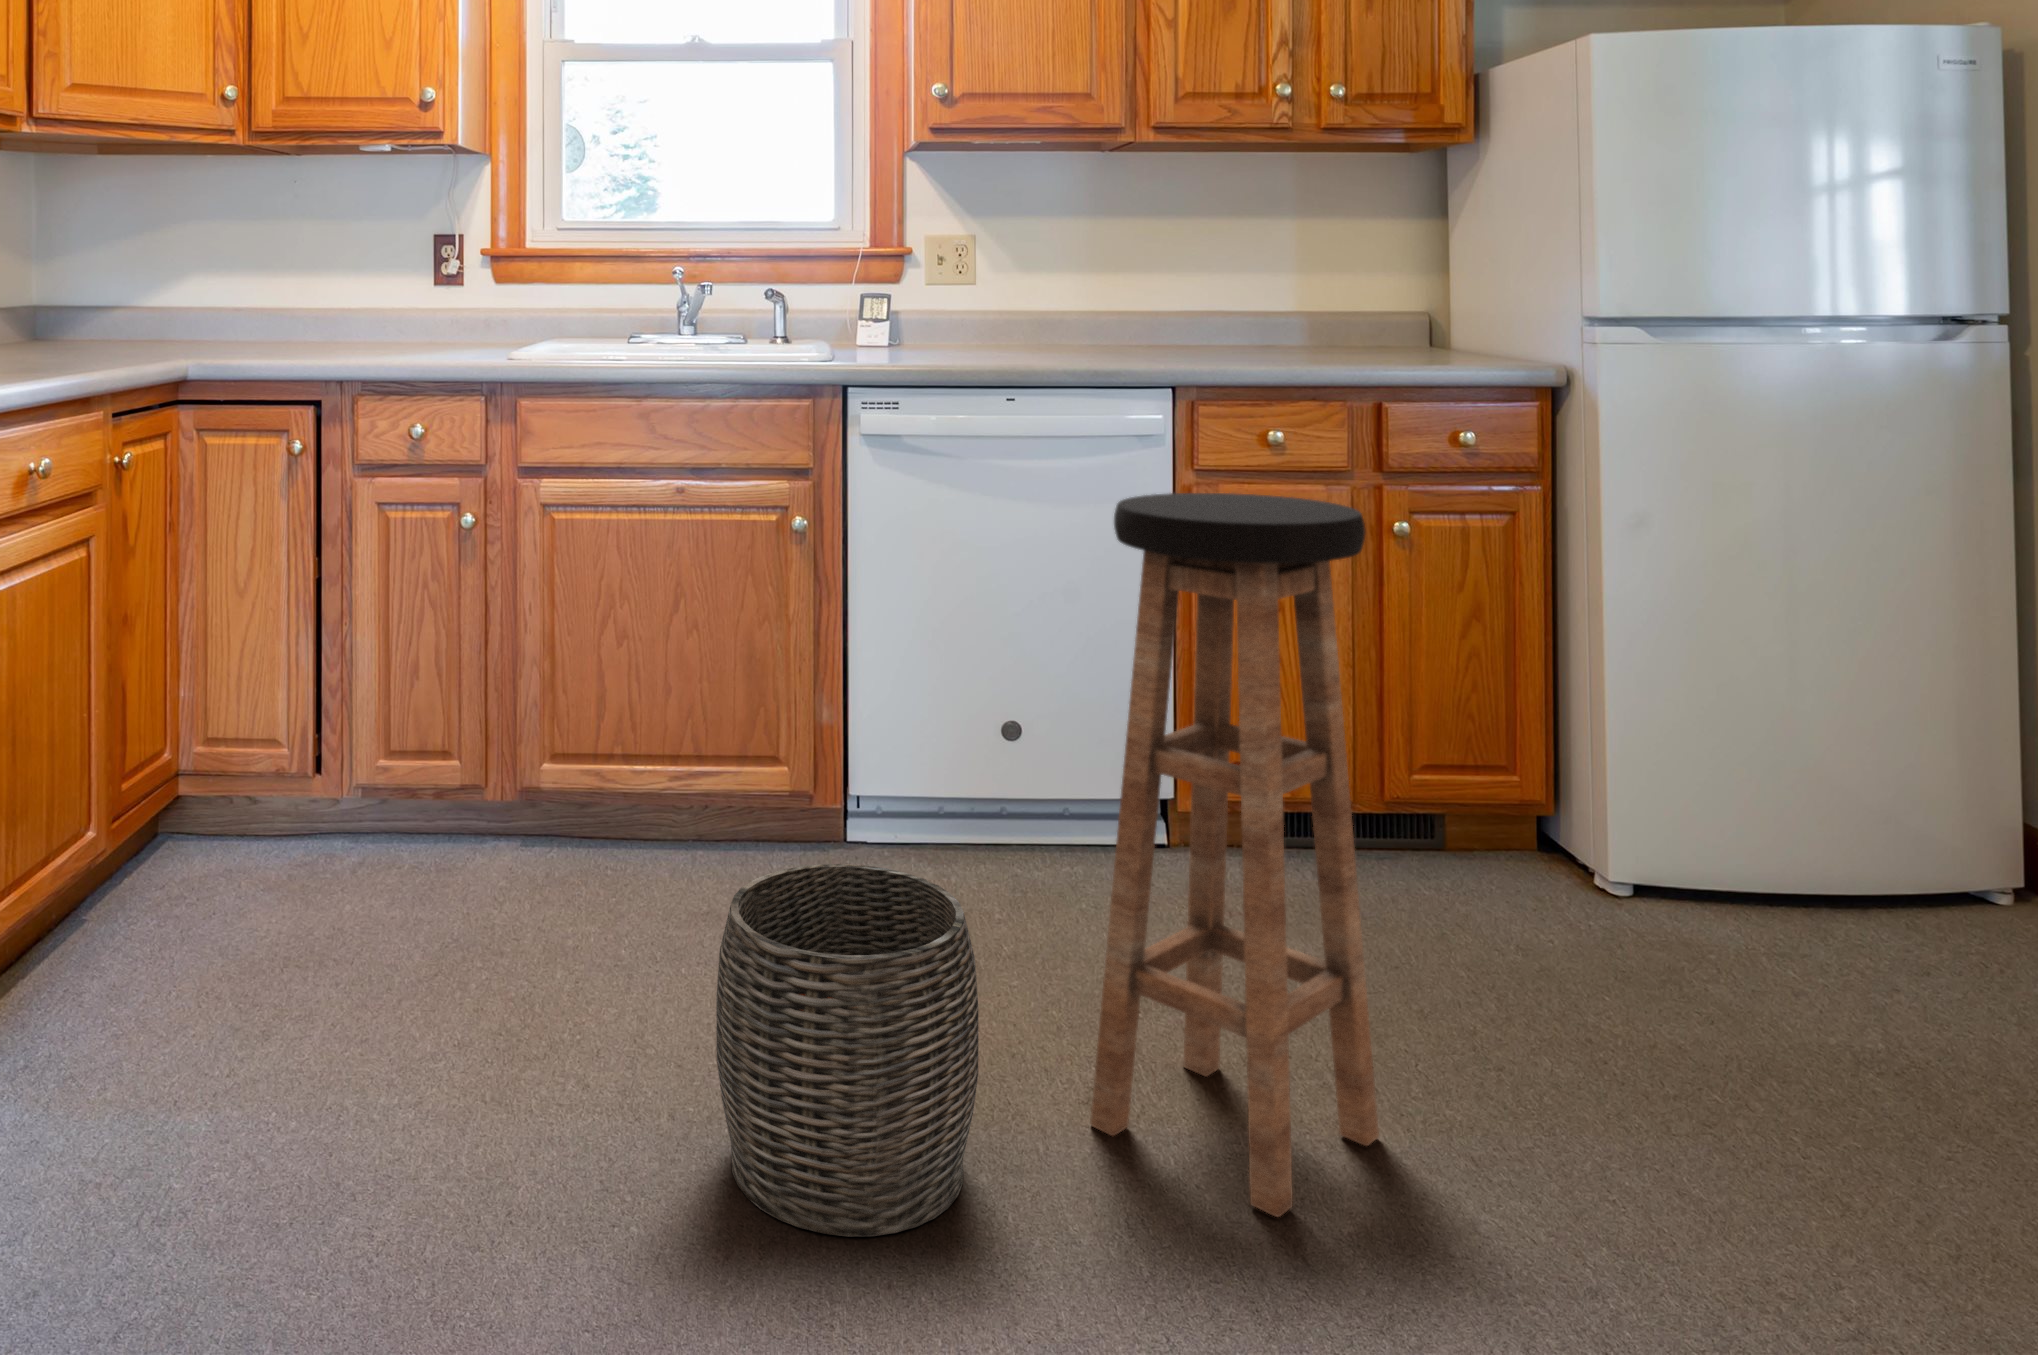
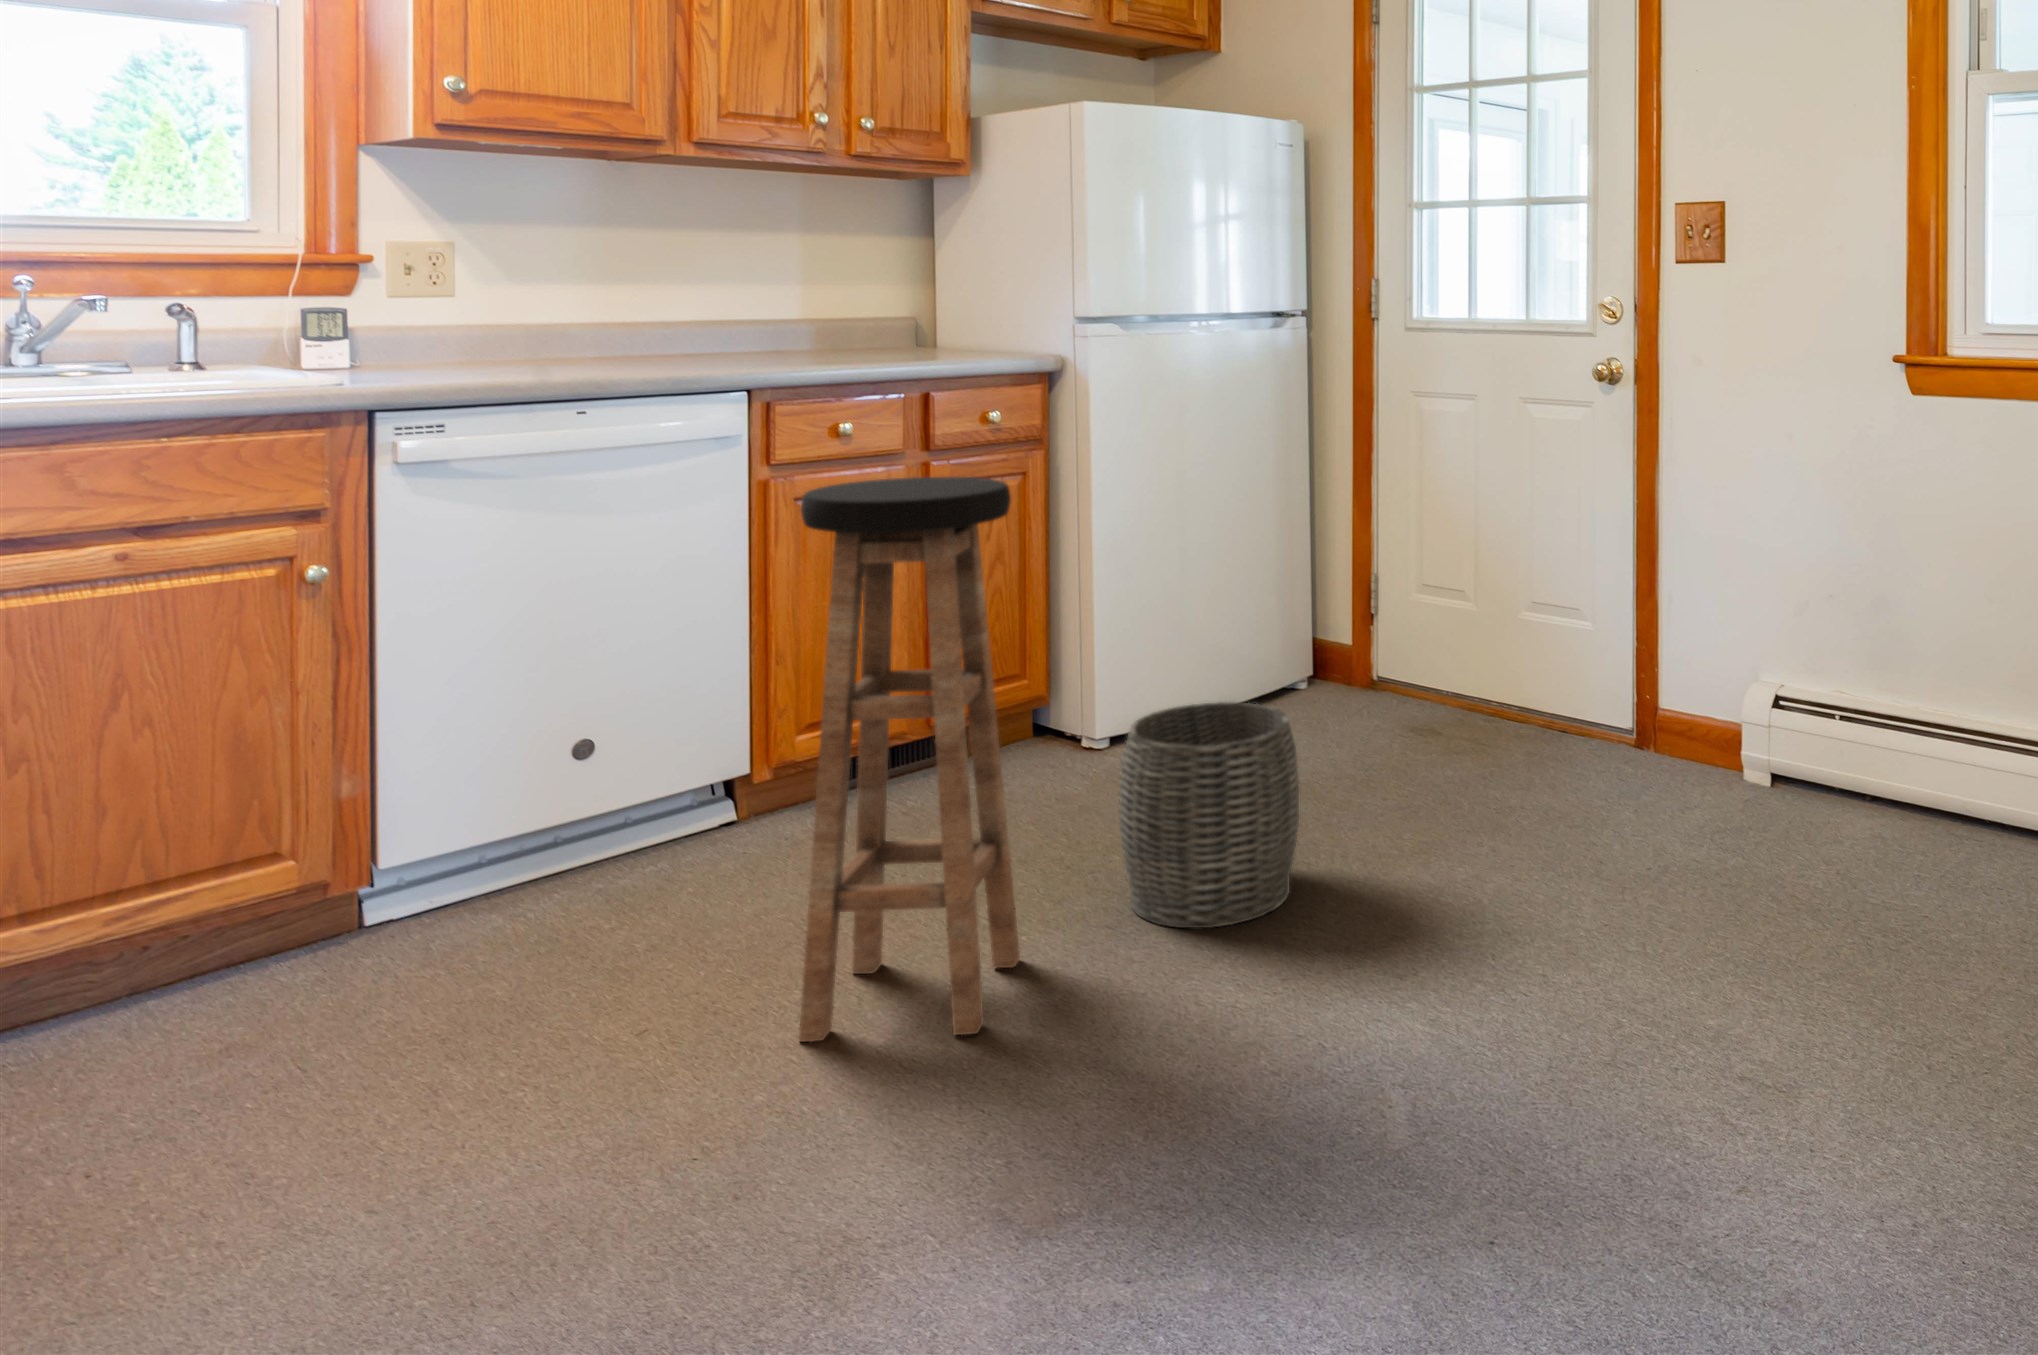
woven basket: present [716,864,979,1236] -> present [1119,702,1299,928]

